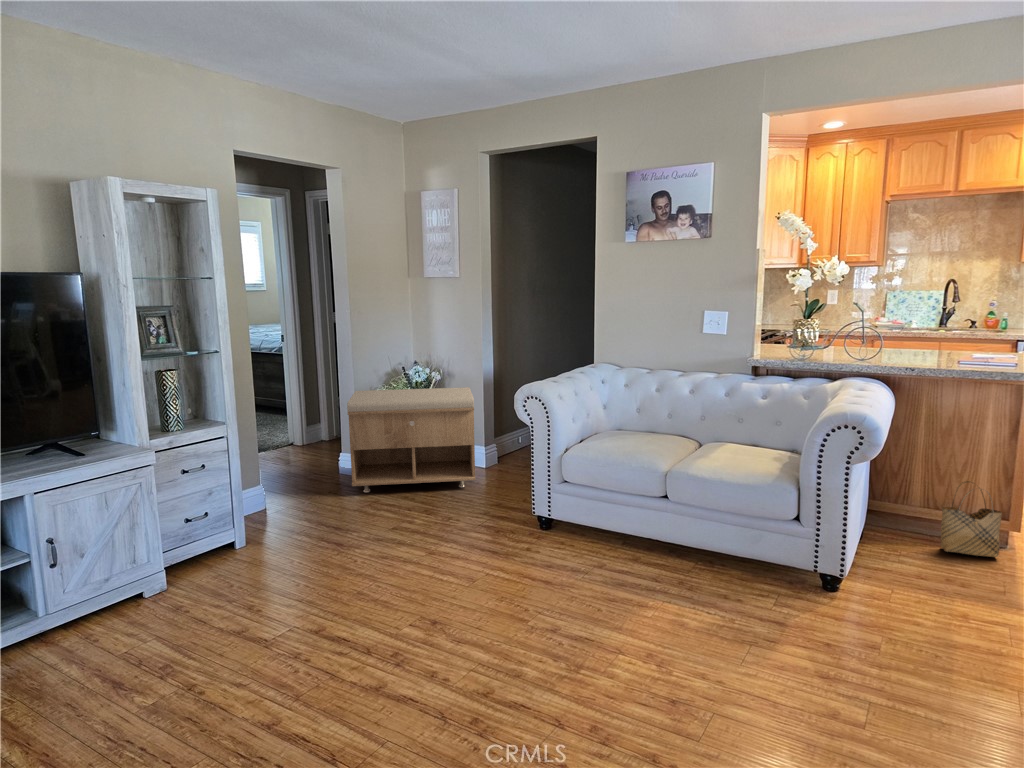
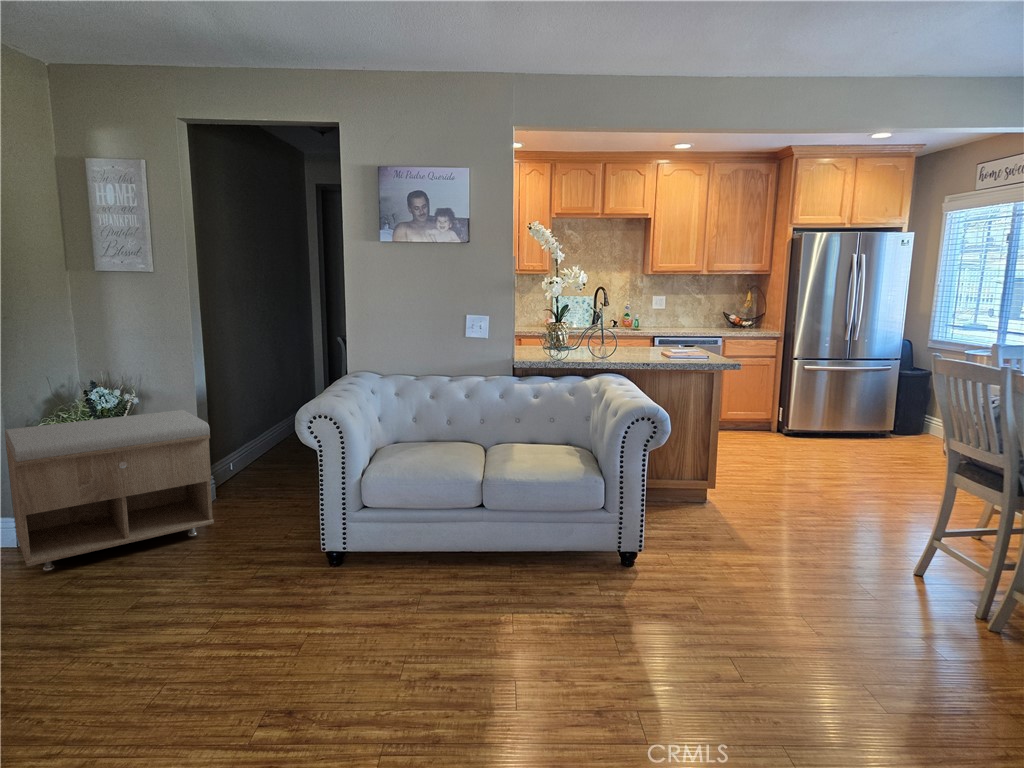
woven basket: present [940,481,1002,557] -> none [662,450,699,508]

